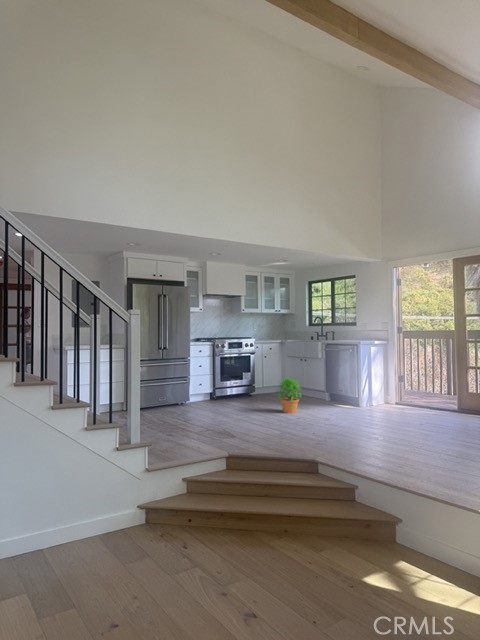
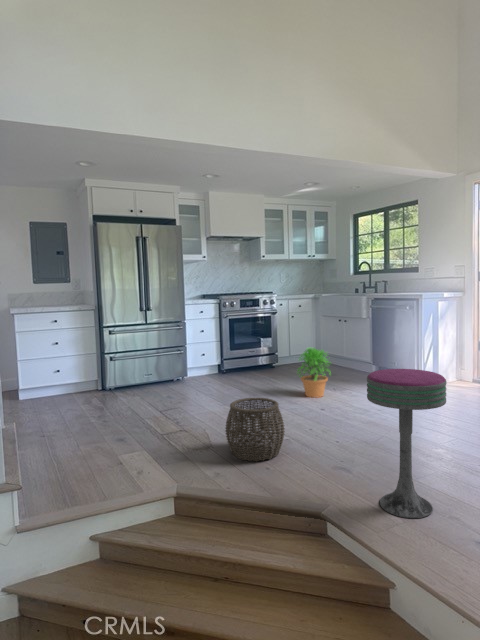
bar stool: none [342,383,384,463] -> present [367,369,447,518]
woven basket: none [249,406,286,444] -> present [225,398,285,461]

